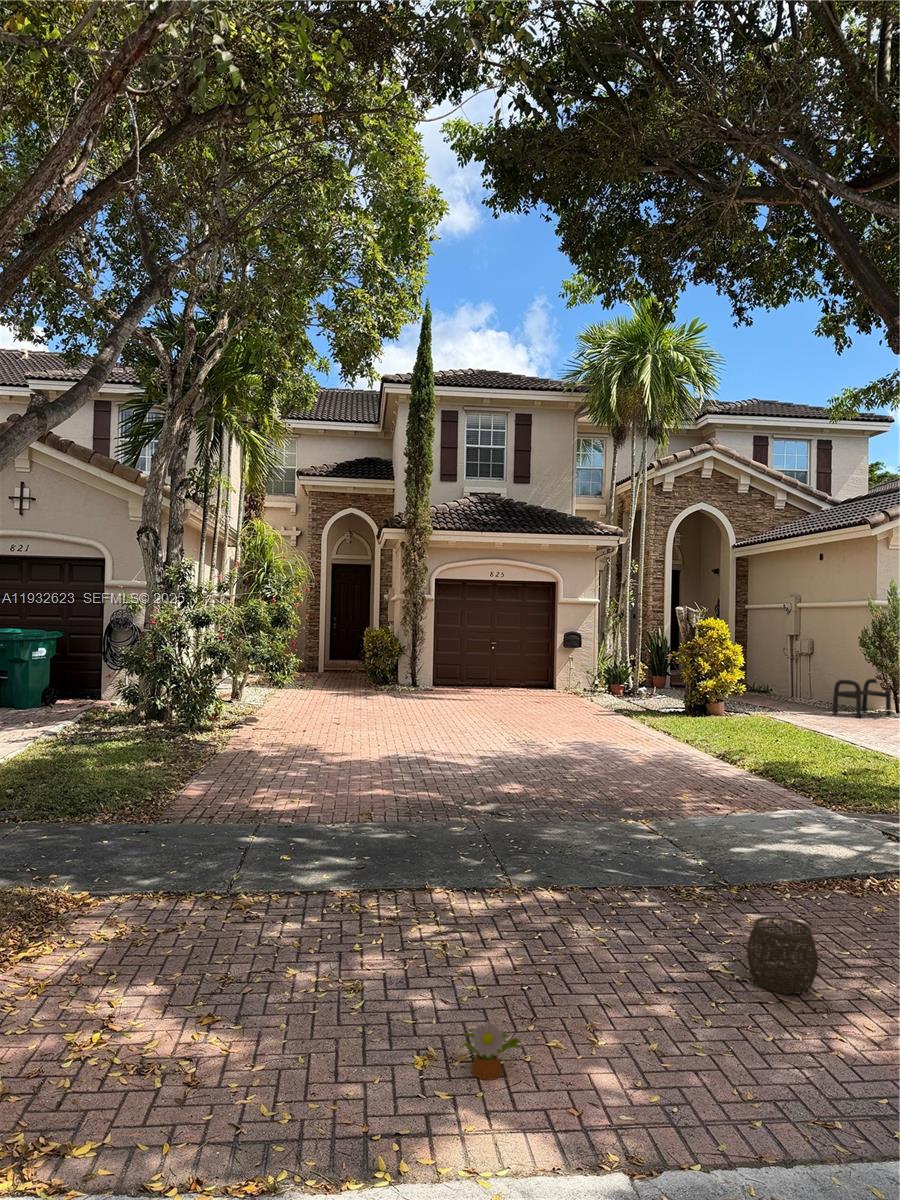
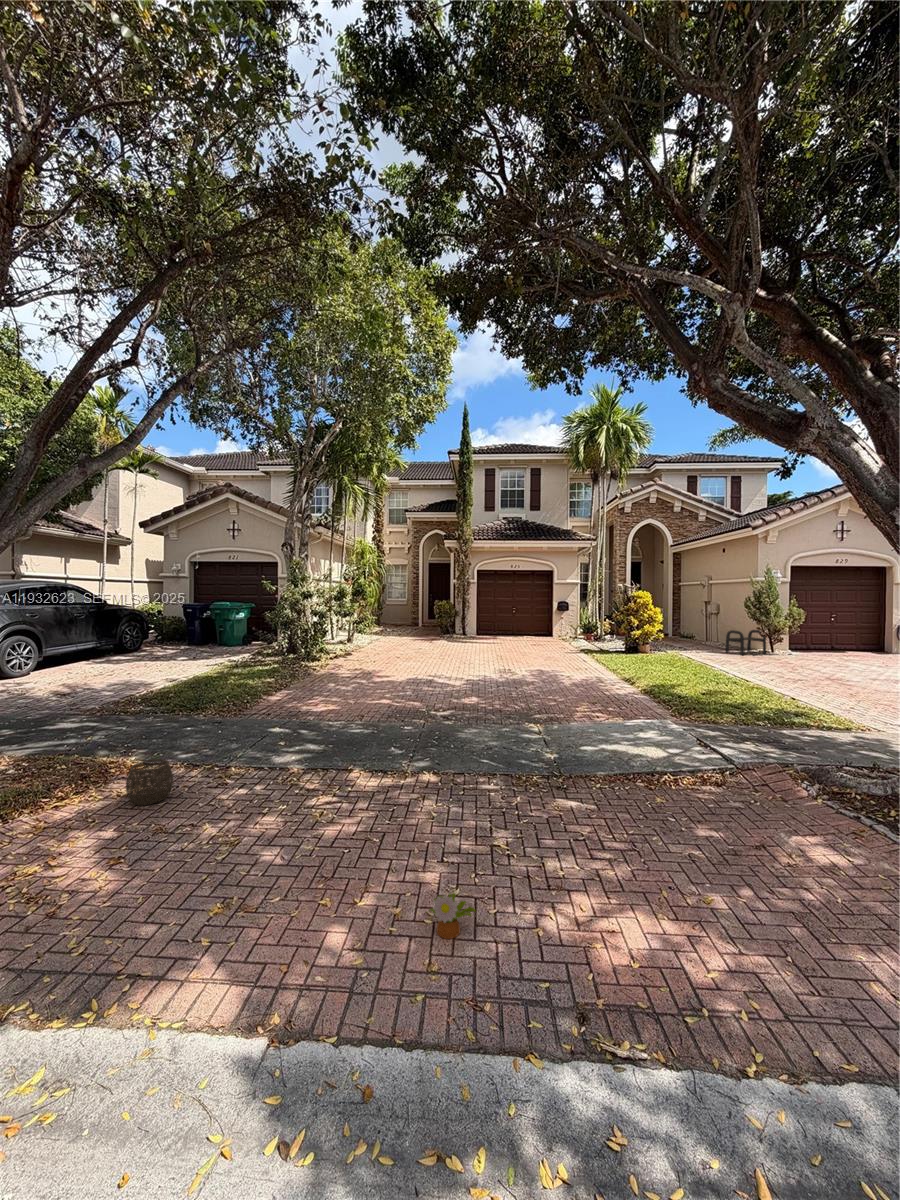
woven basket: present [746,916,818,995] -> present [126,759,173,805]
decorative plant: present [459,1021,521,1080] -> present [429,893,476,939]

